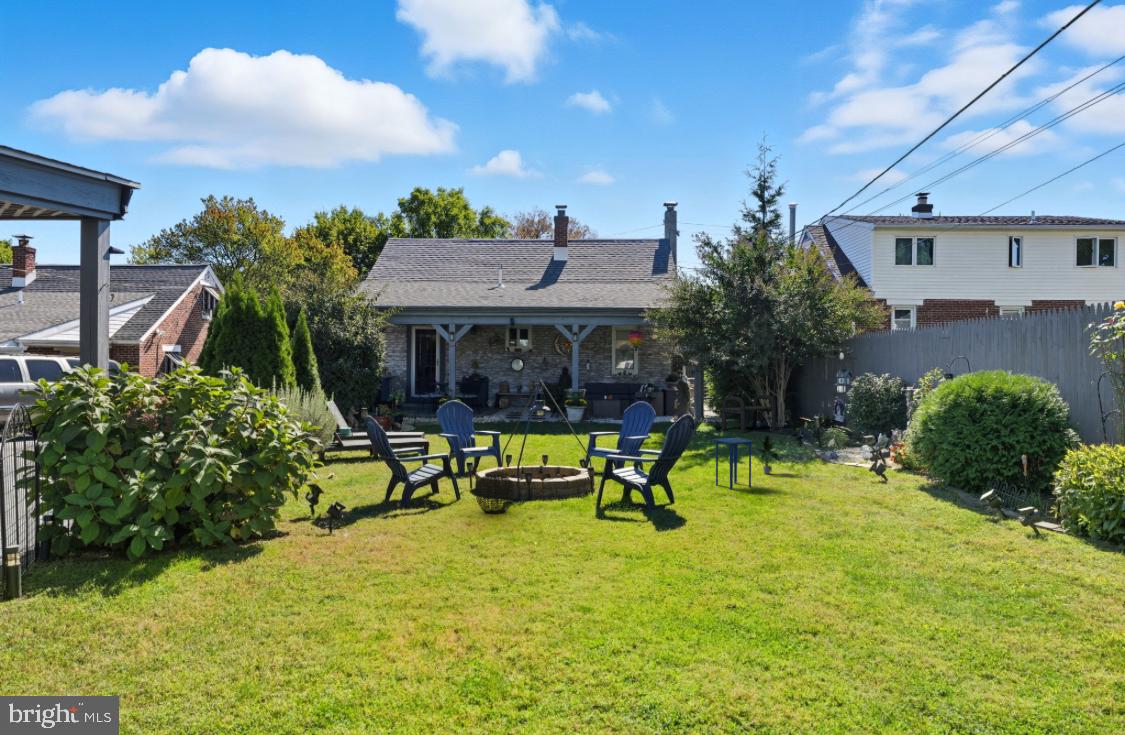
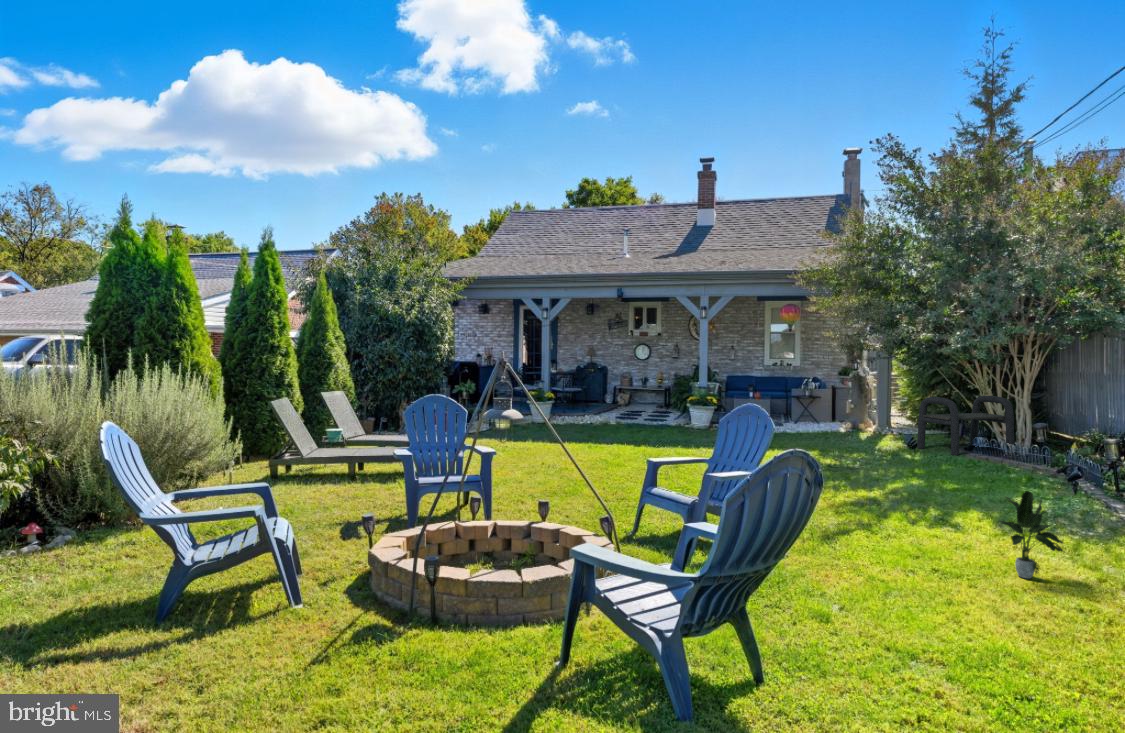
side table: present [713,438,754,489] -> none [888,501,1003,639]
woven basket: present [476,472,514,514] -> none [221,571,323,687]

